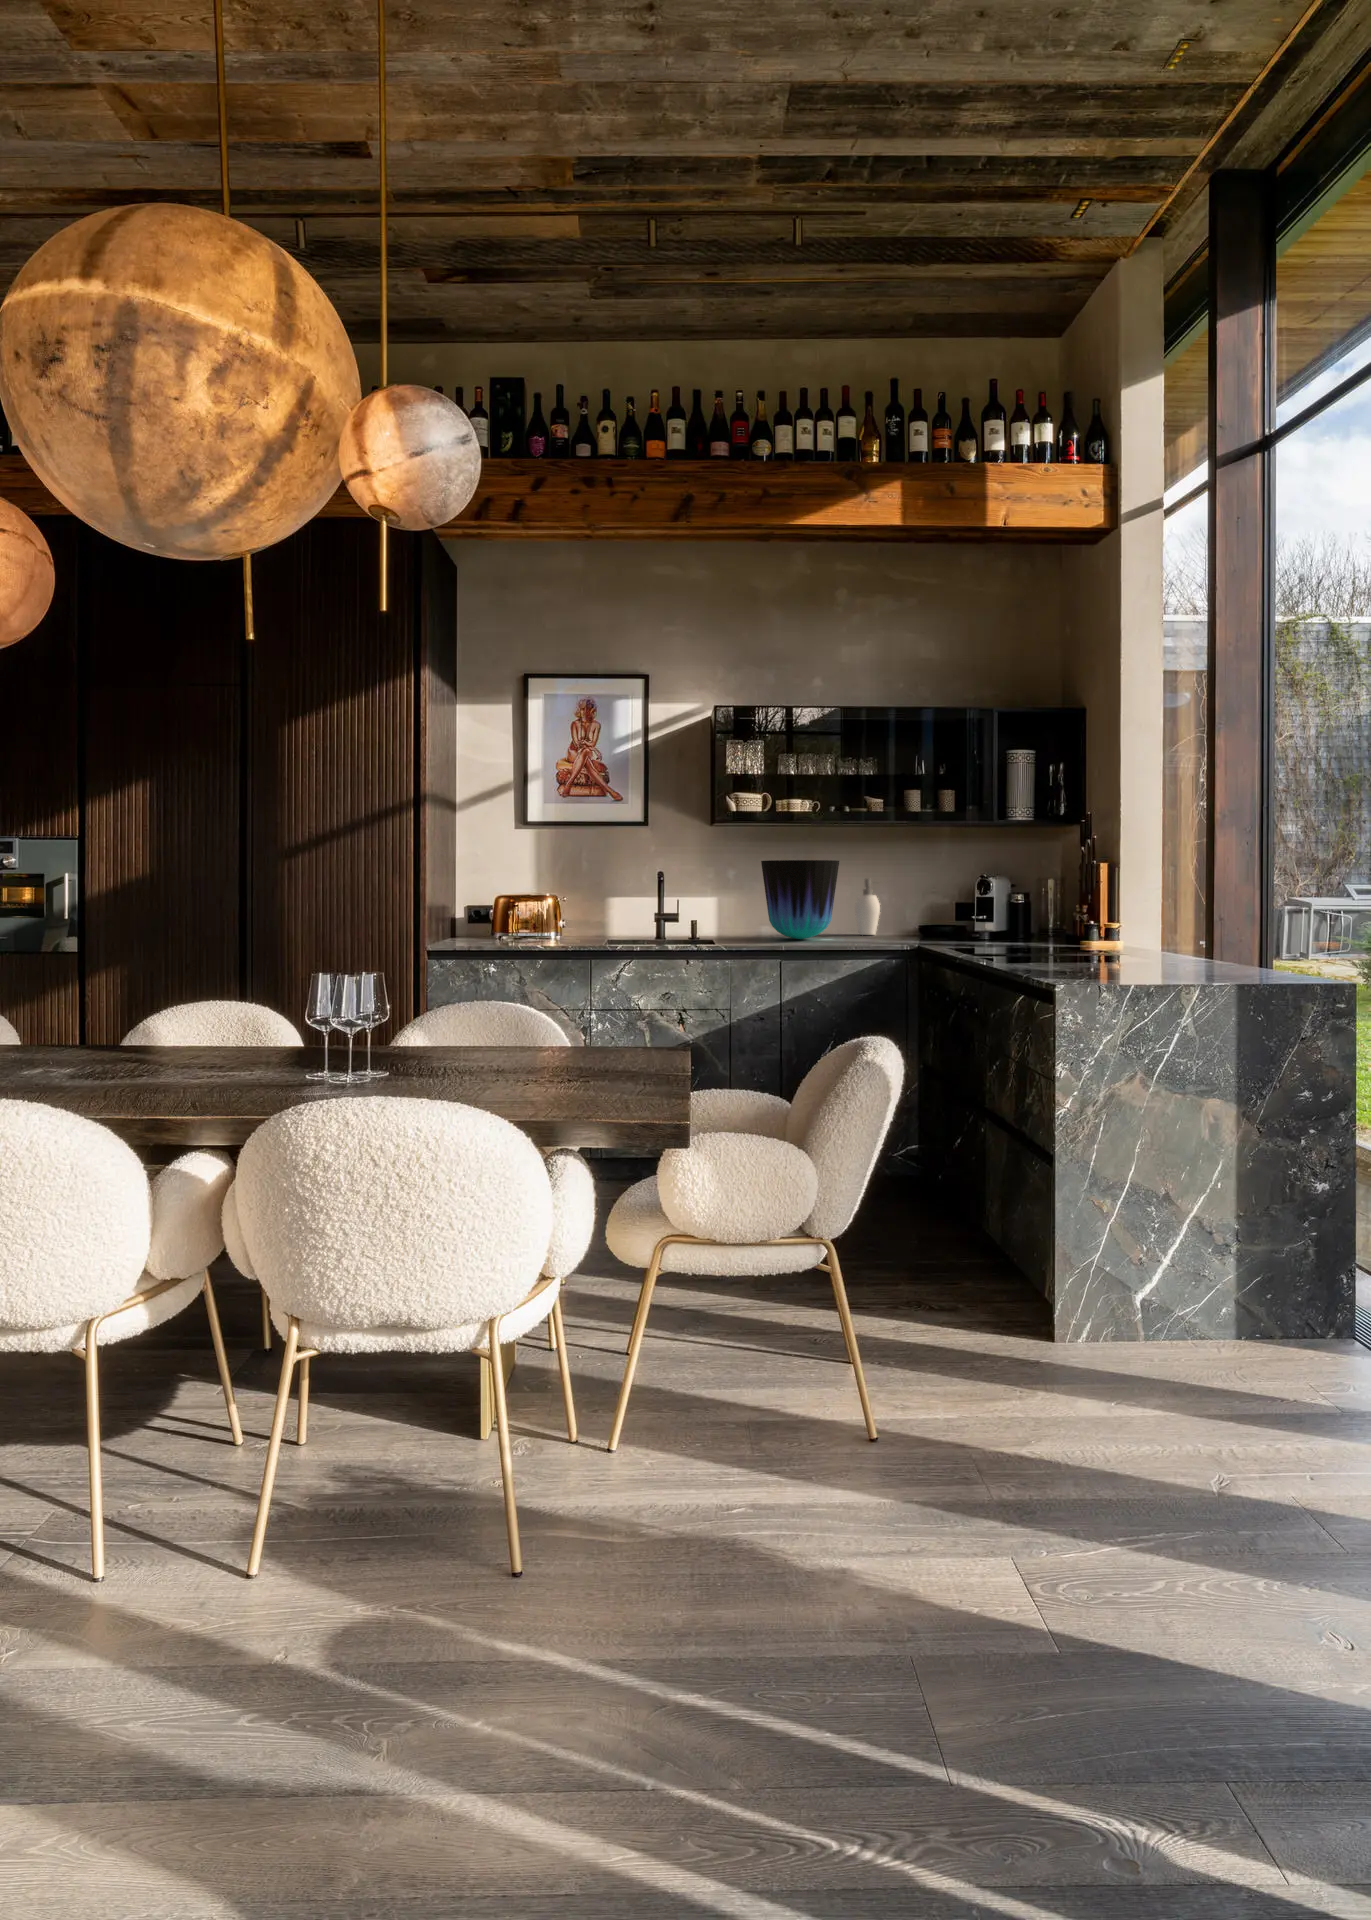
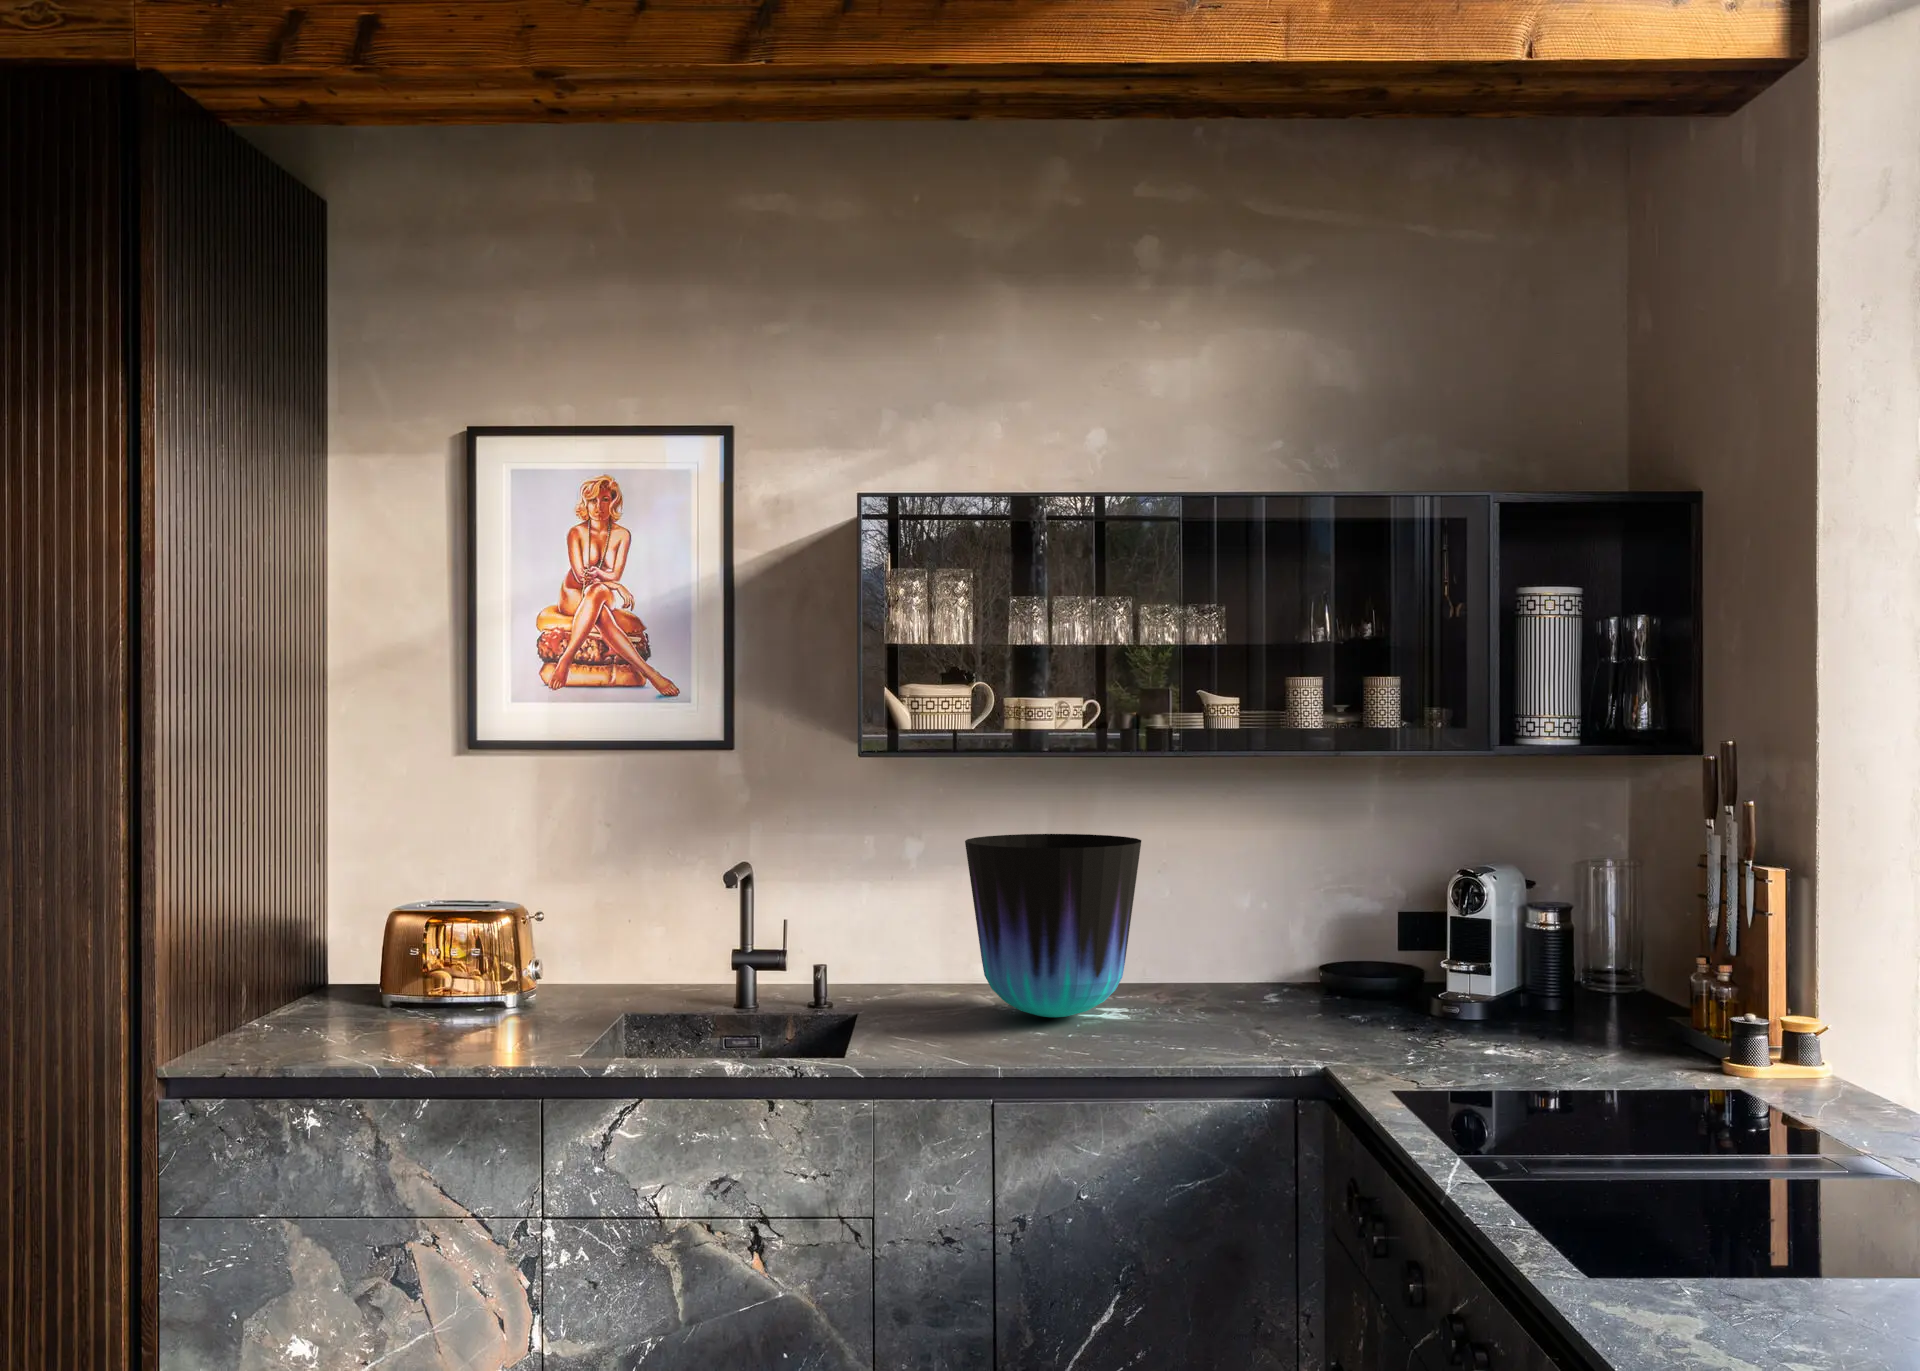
soap dispenser: present [855,879,880,935] -> none [1182,870,1255,998]

